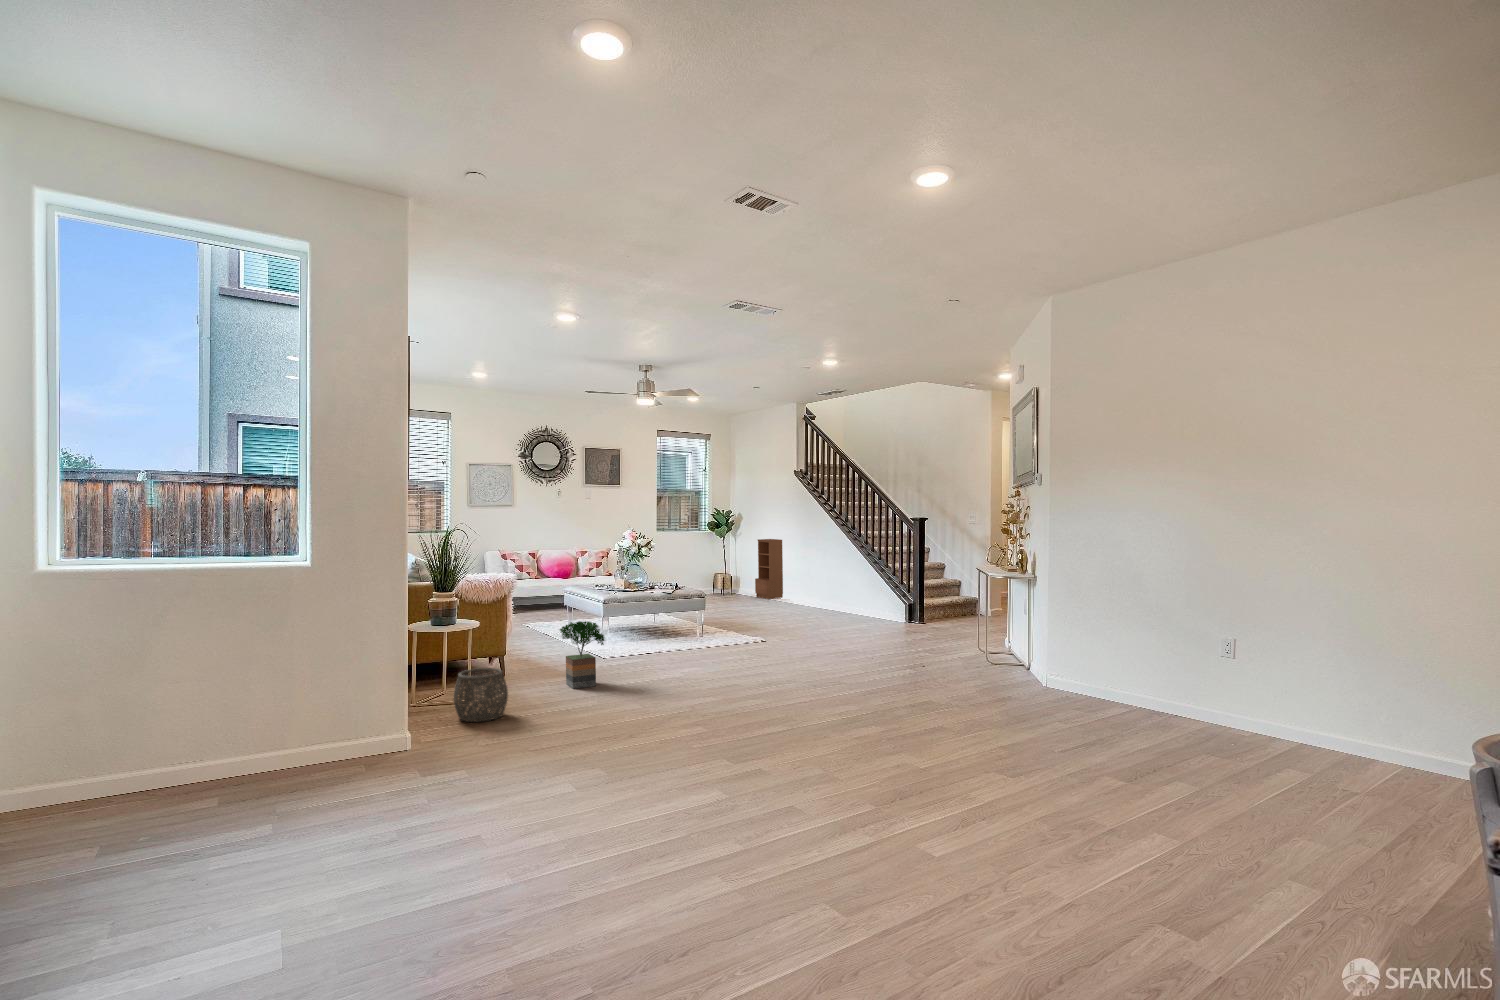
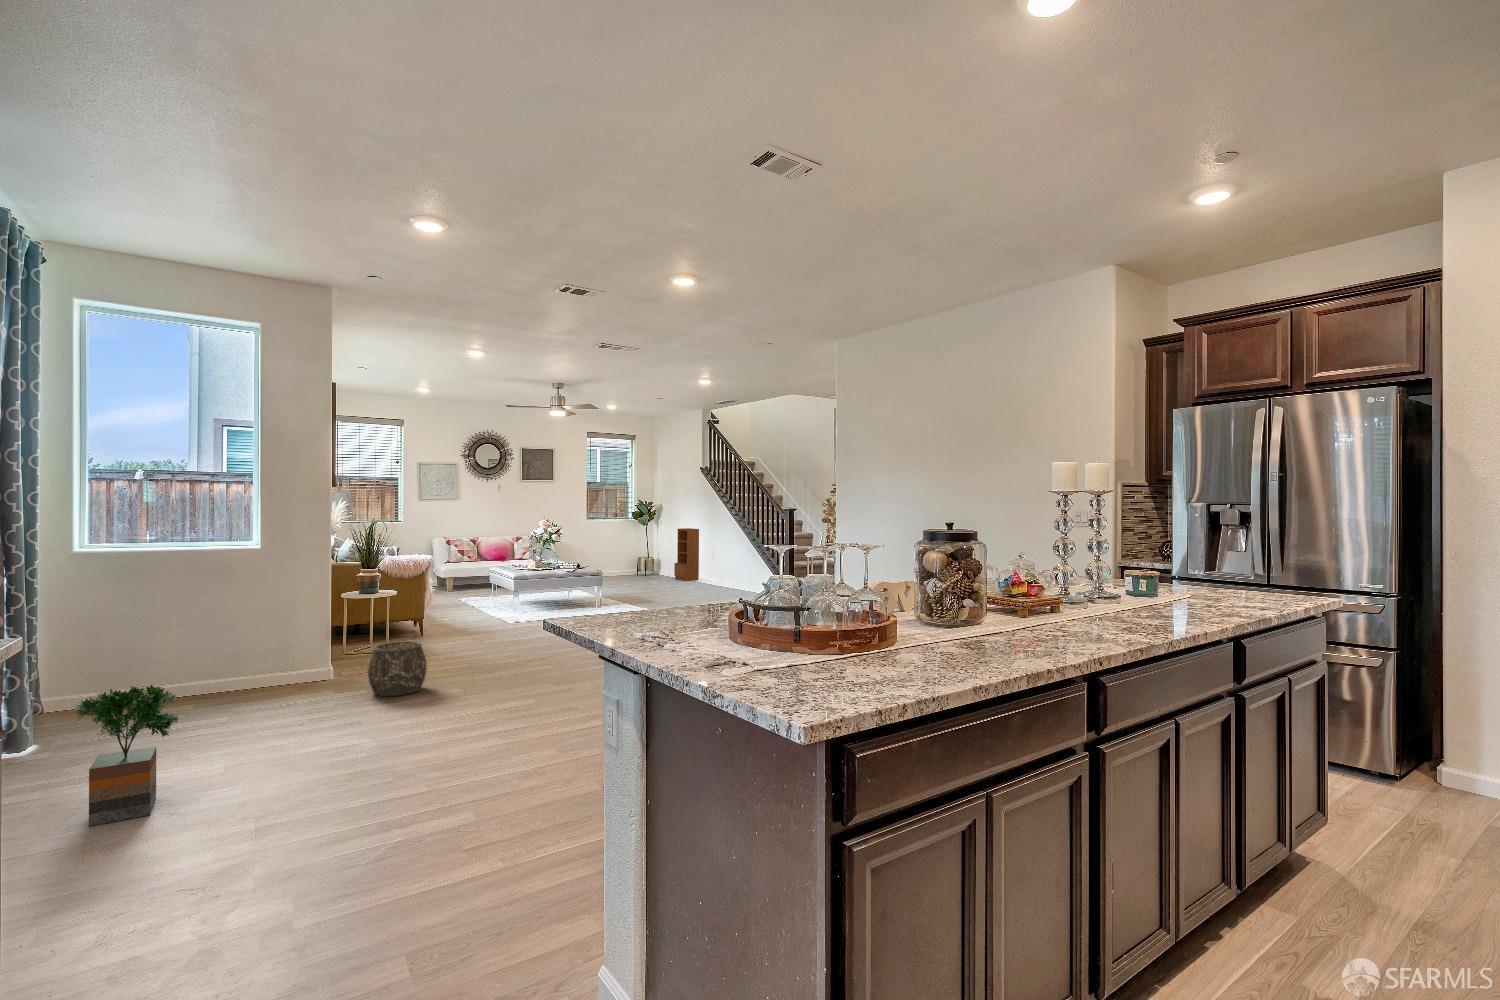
potted tree: present [560,621,605,689] -> present [74,685,179,826]

